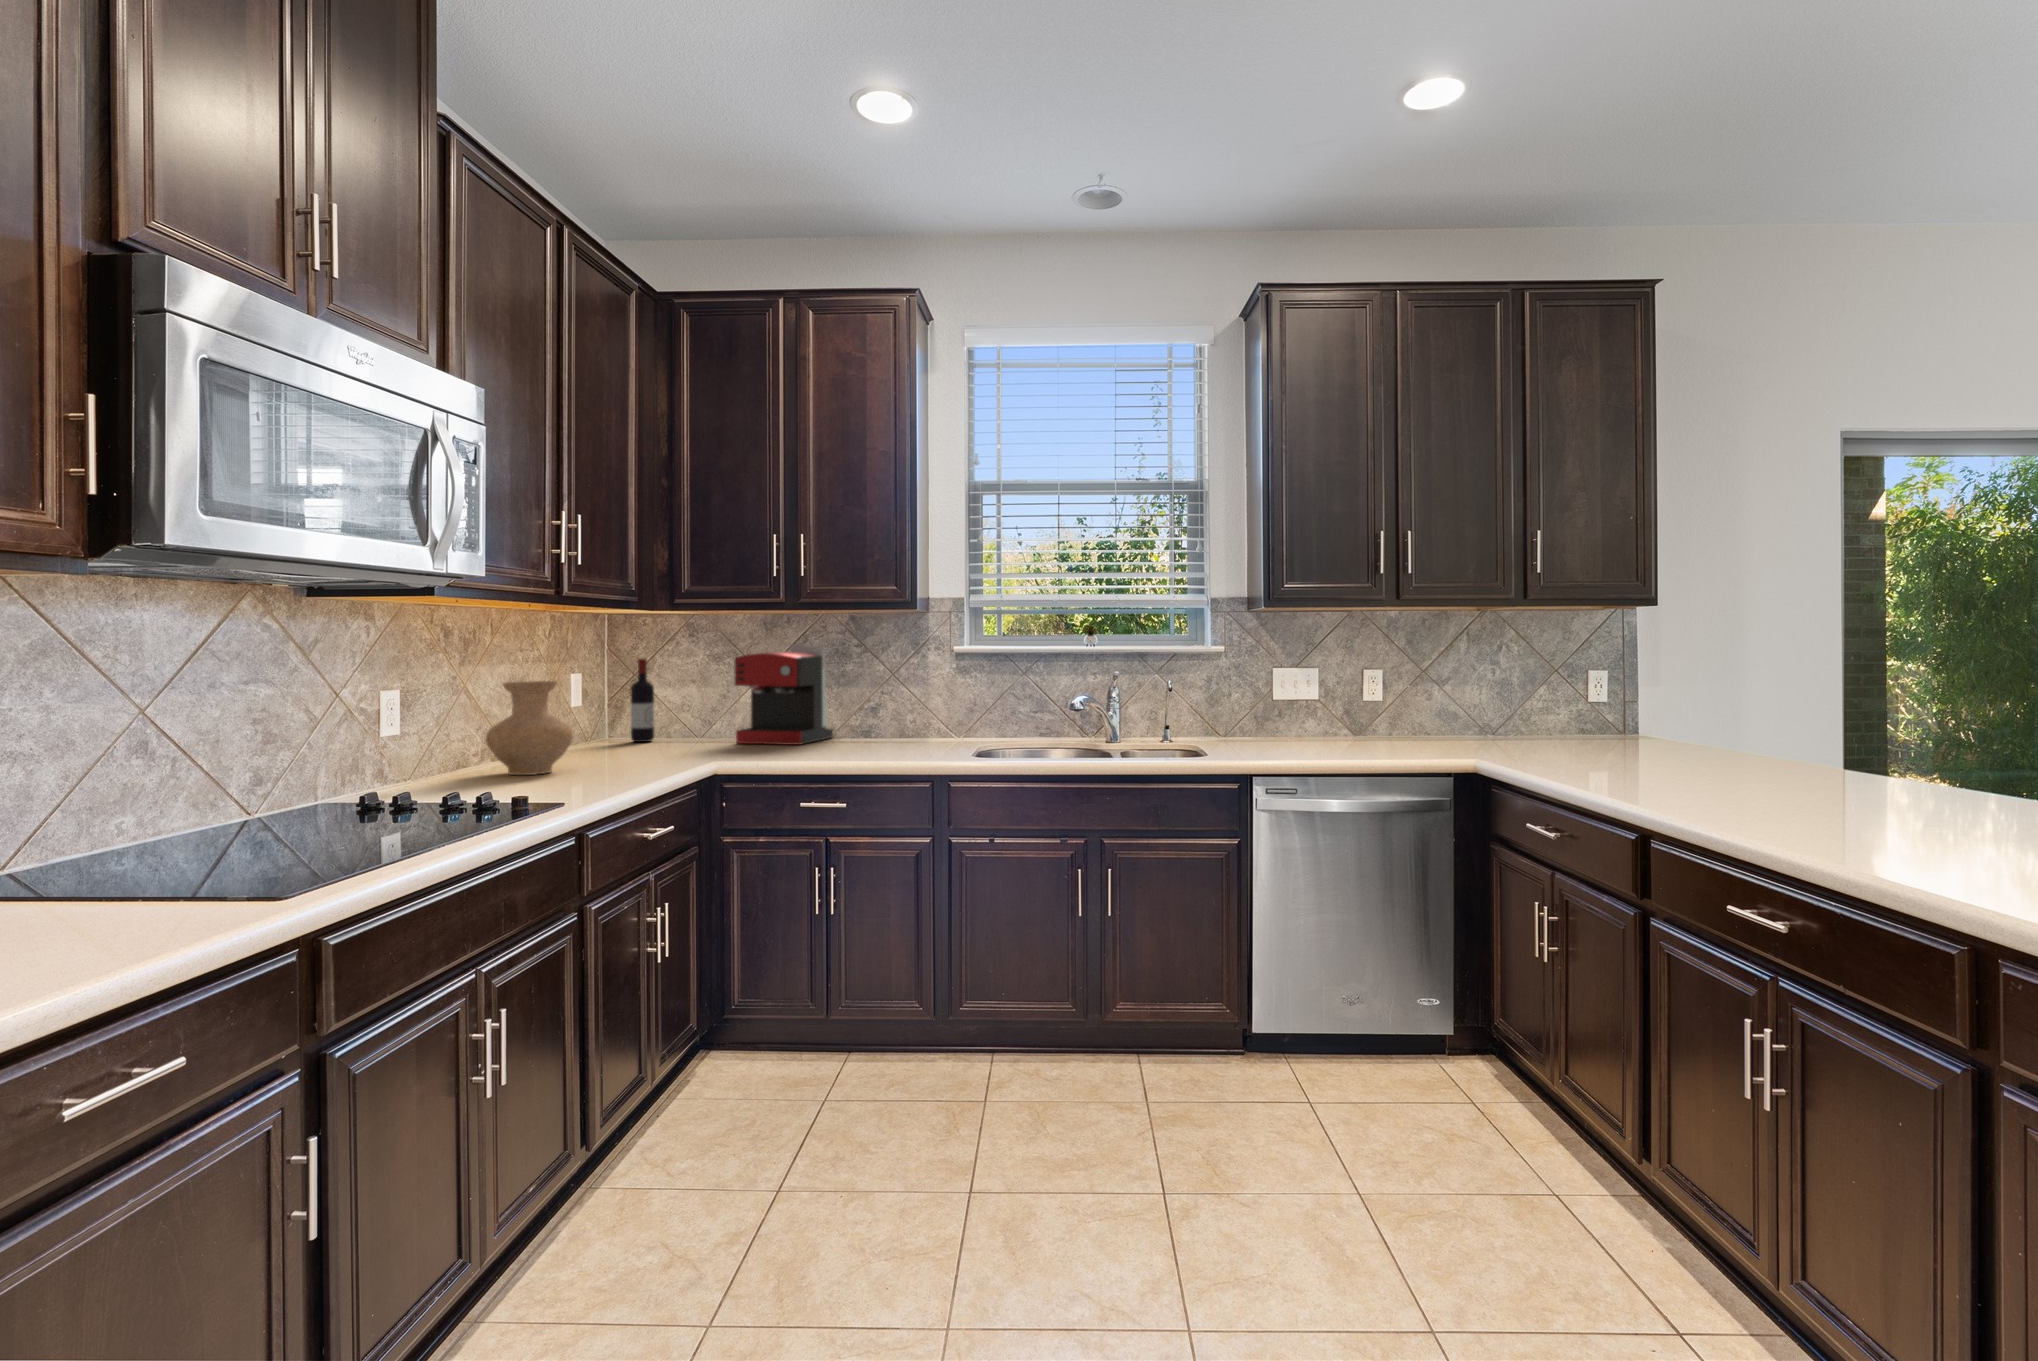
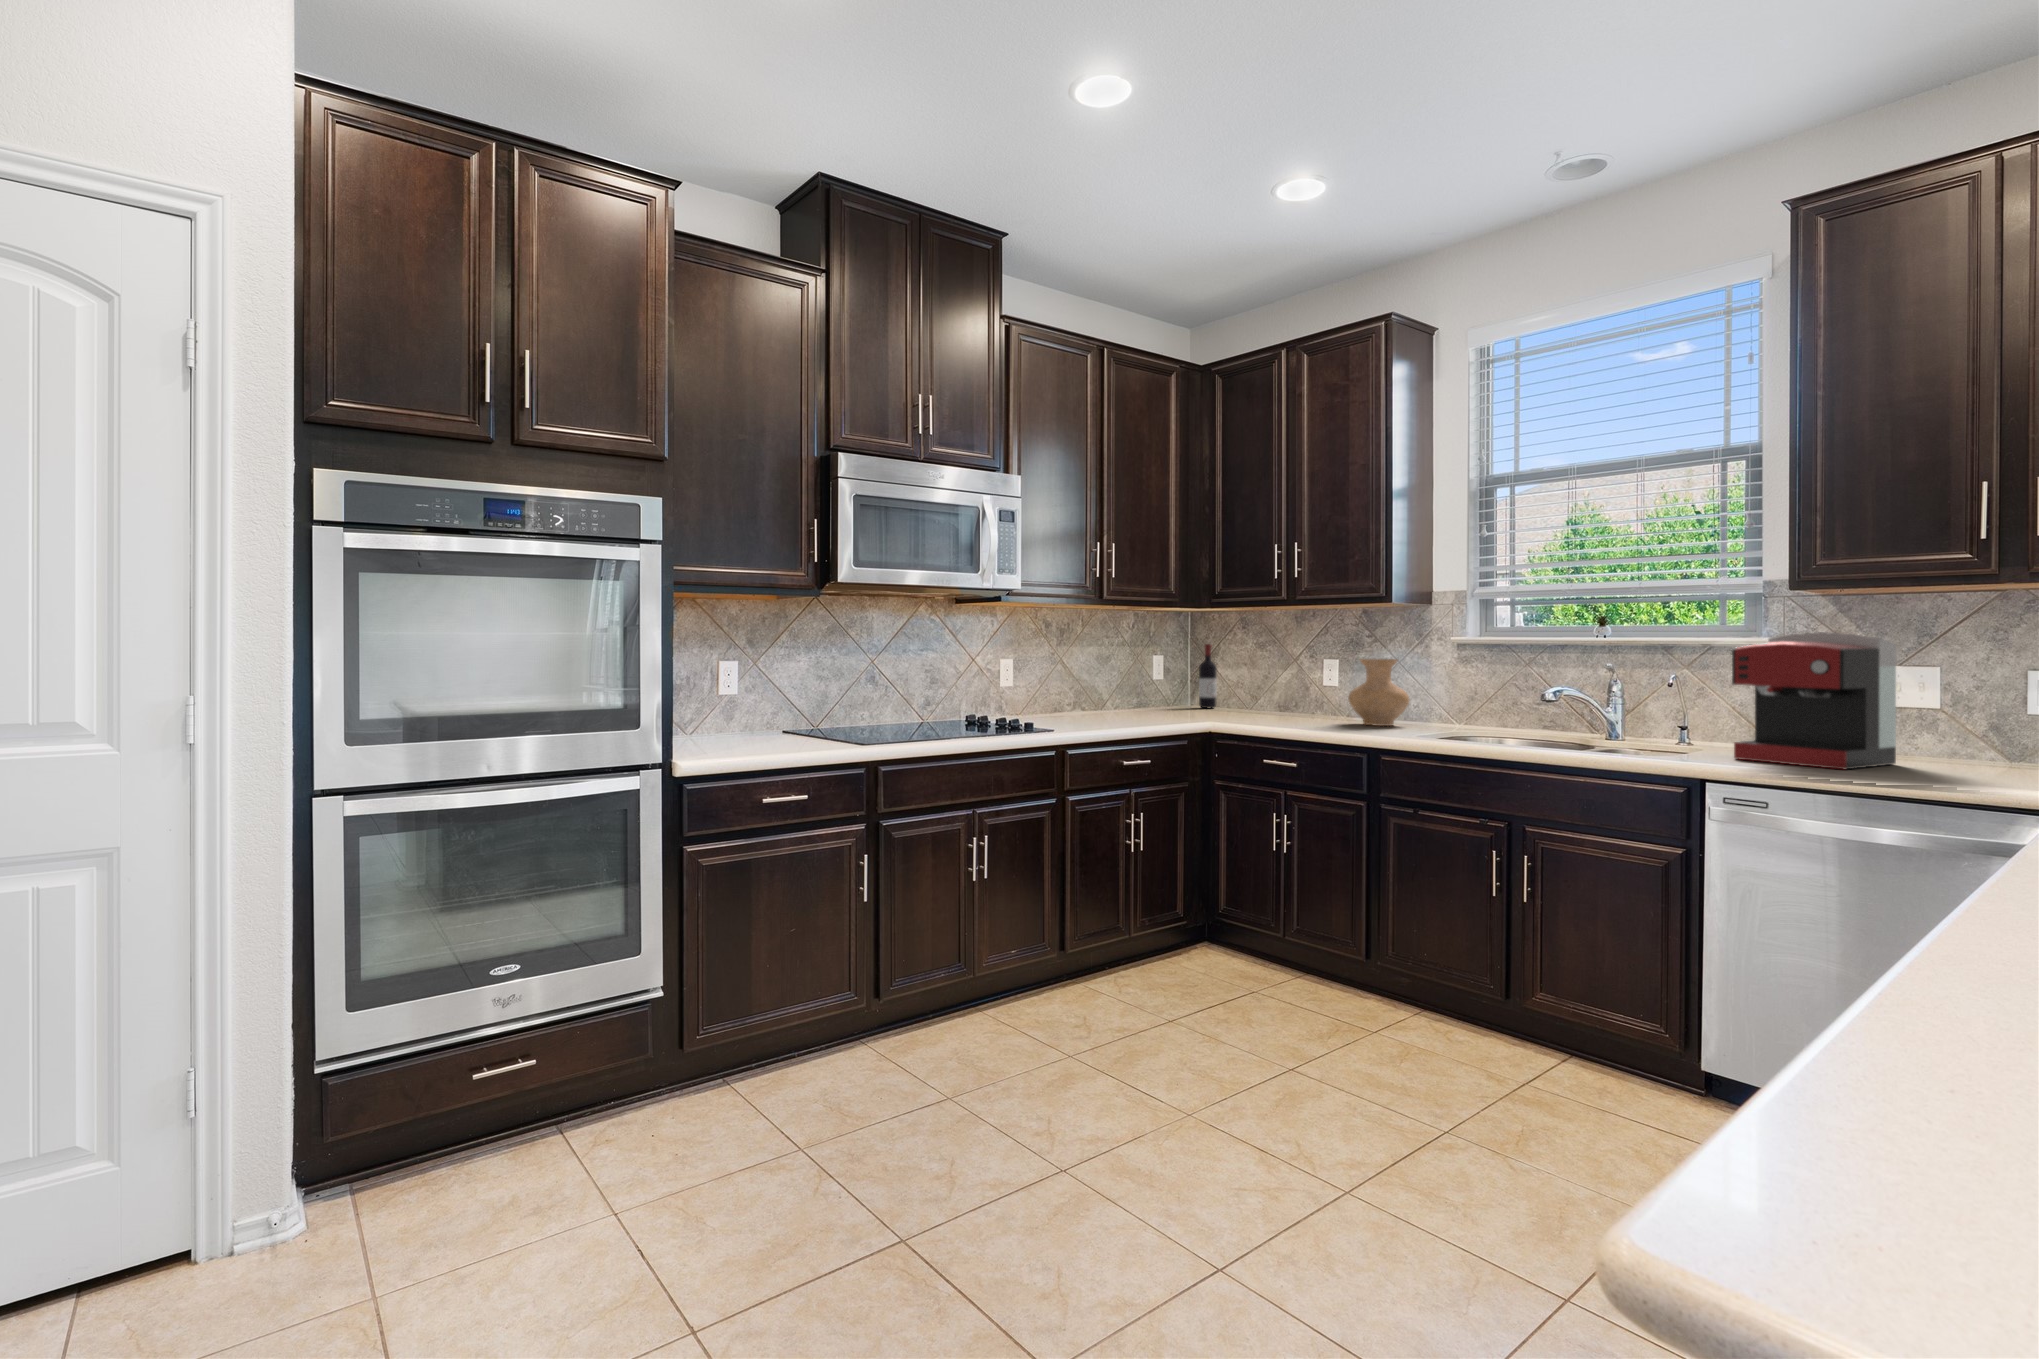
coffee maker: present [735,644,833,745] -> present [1732,632,1896,769]
vase: present [486,681,573,775] -> present [1348,659,1410,726]

